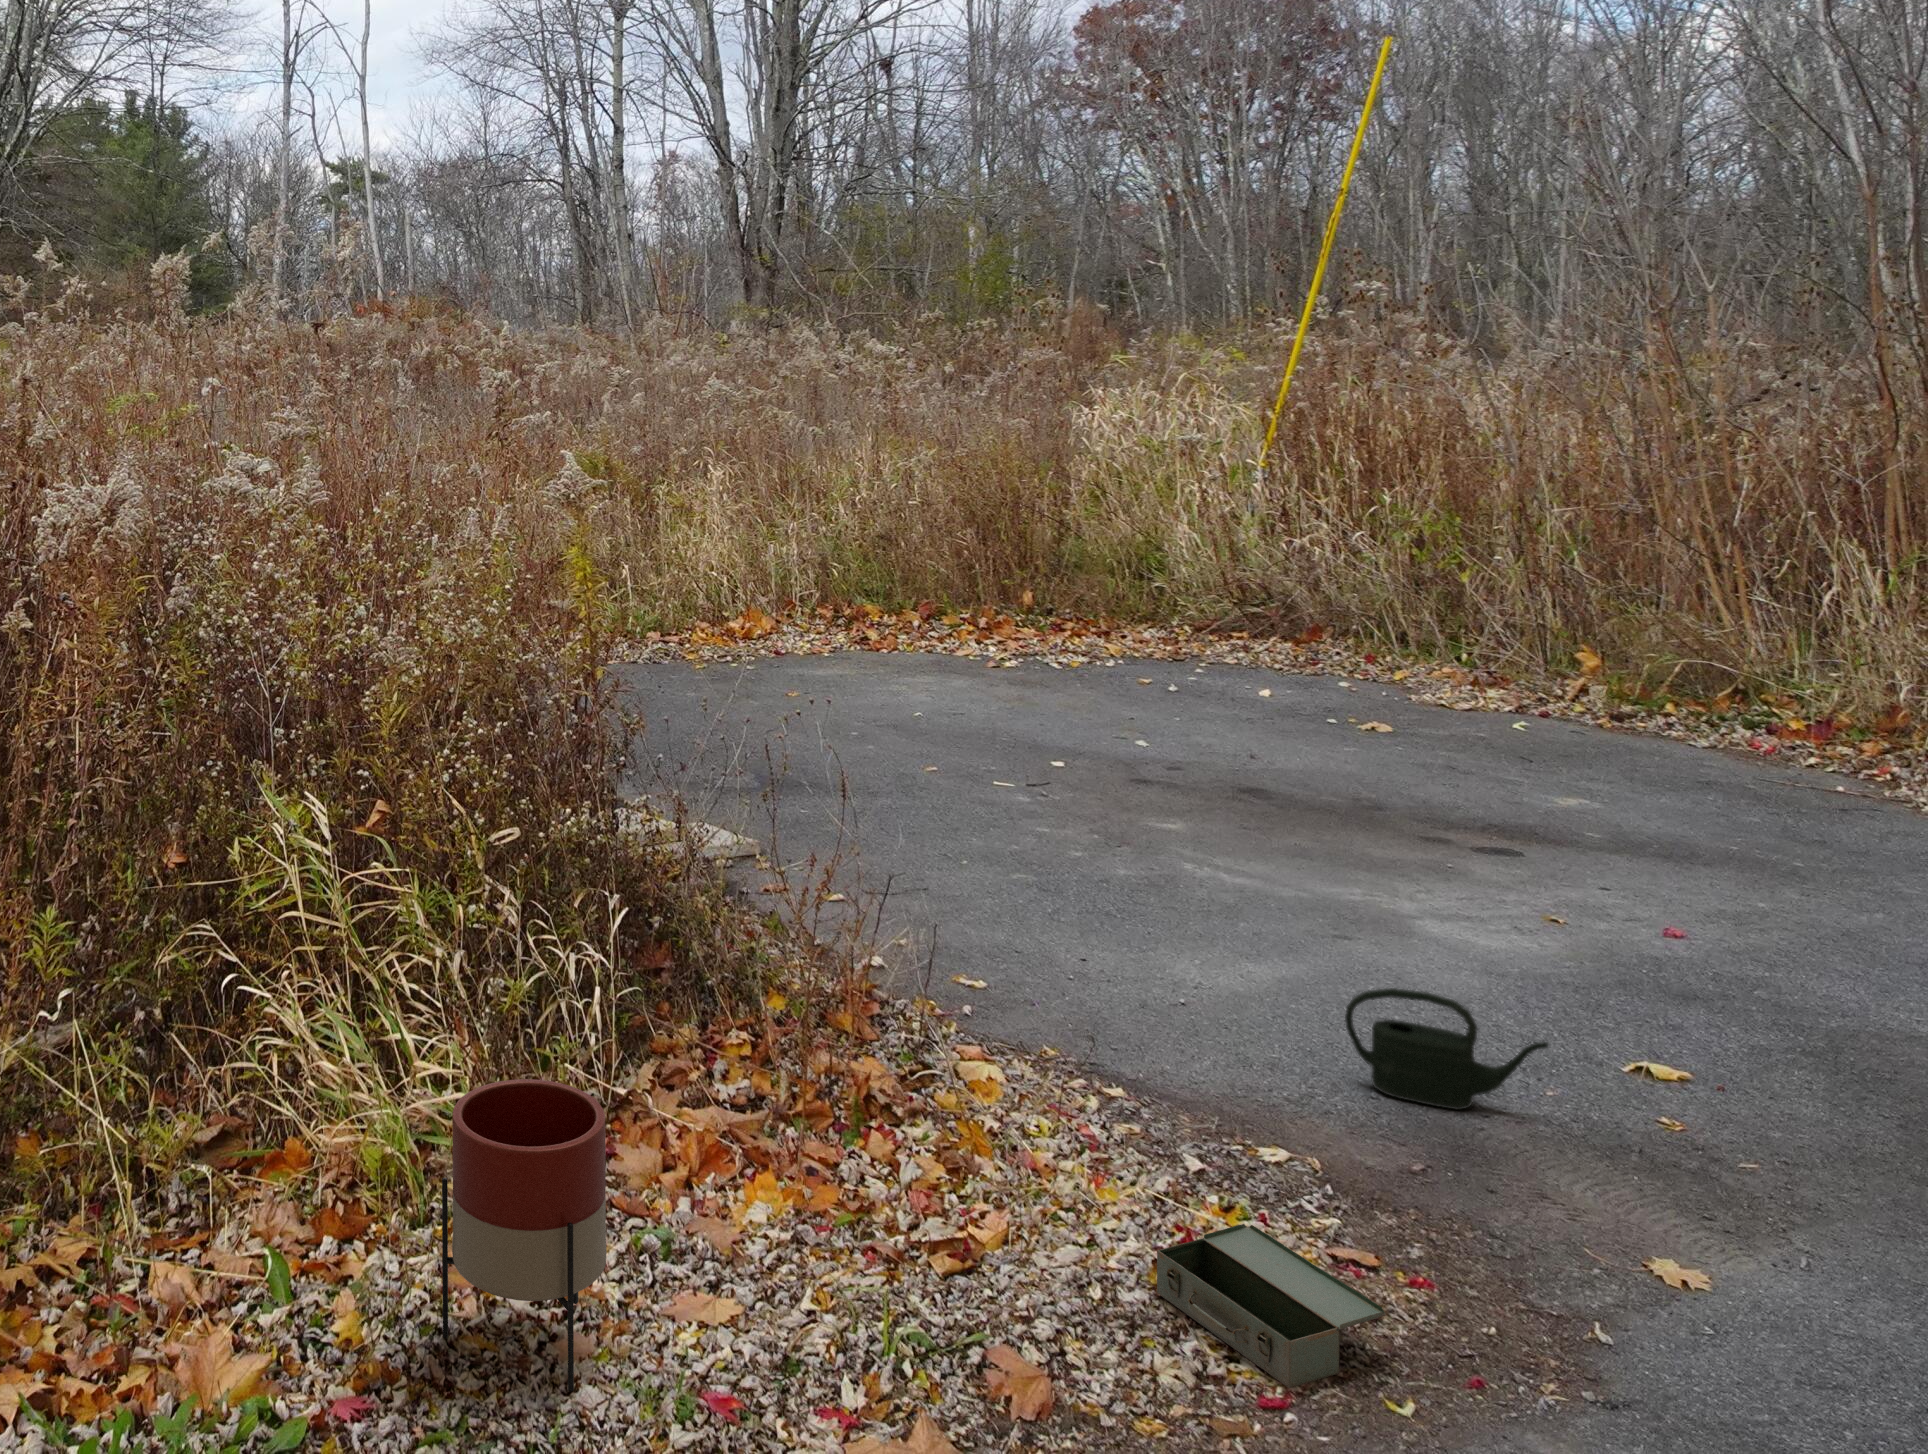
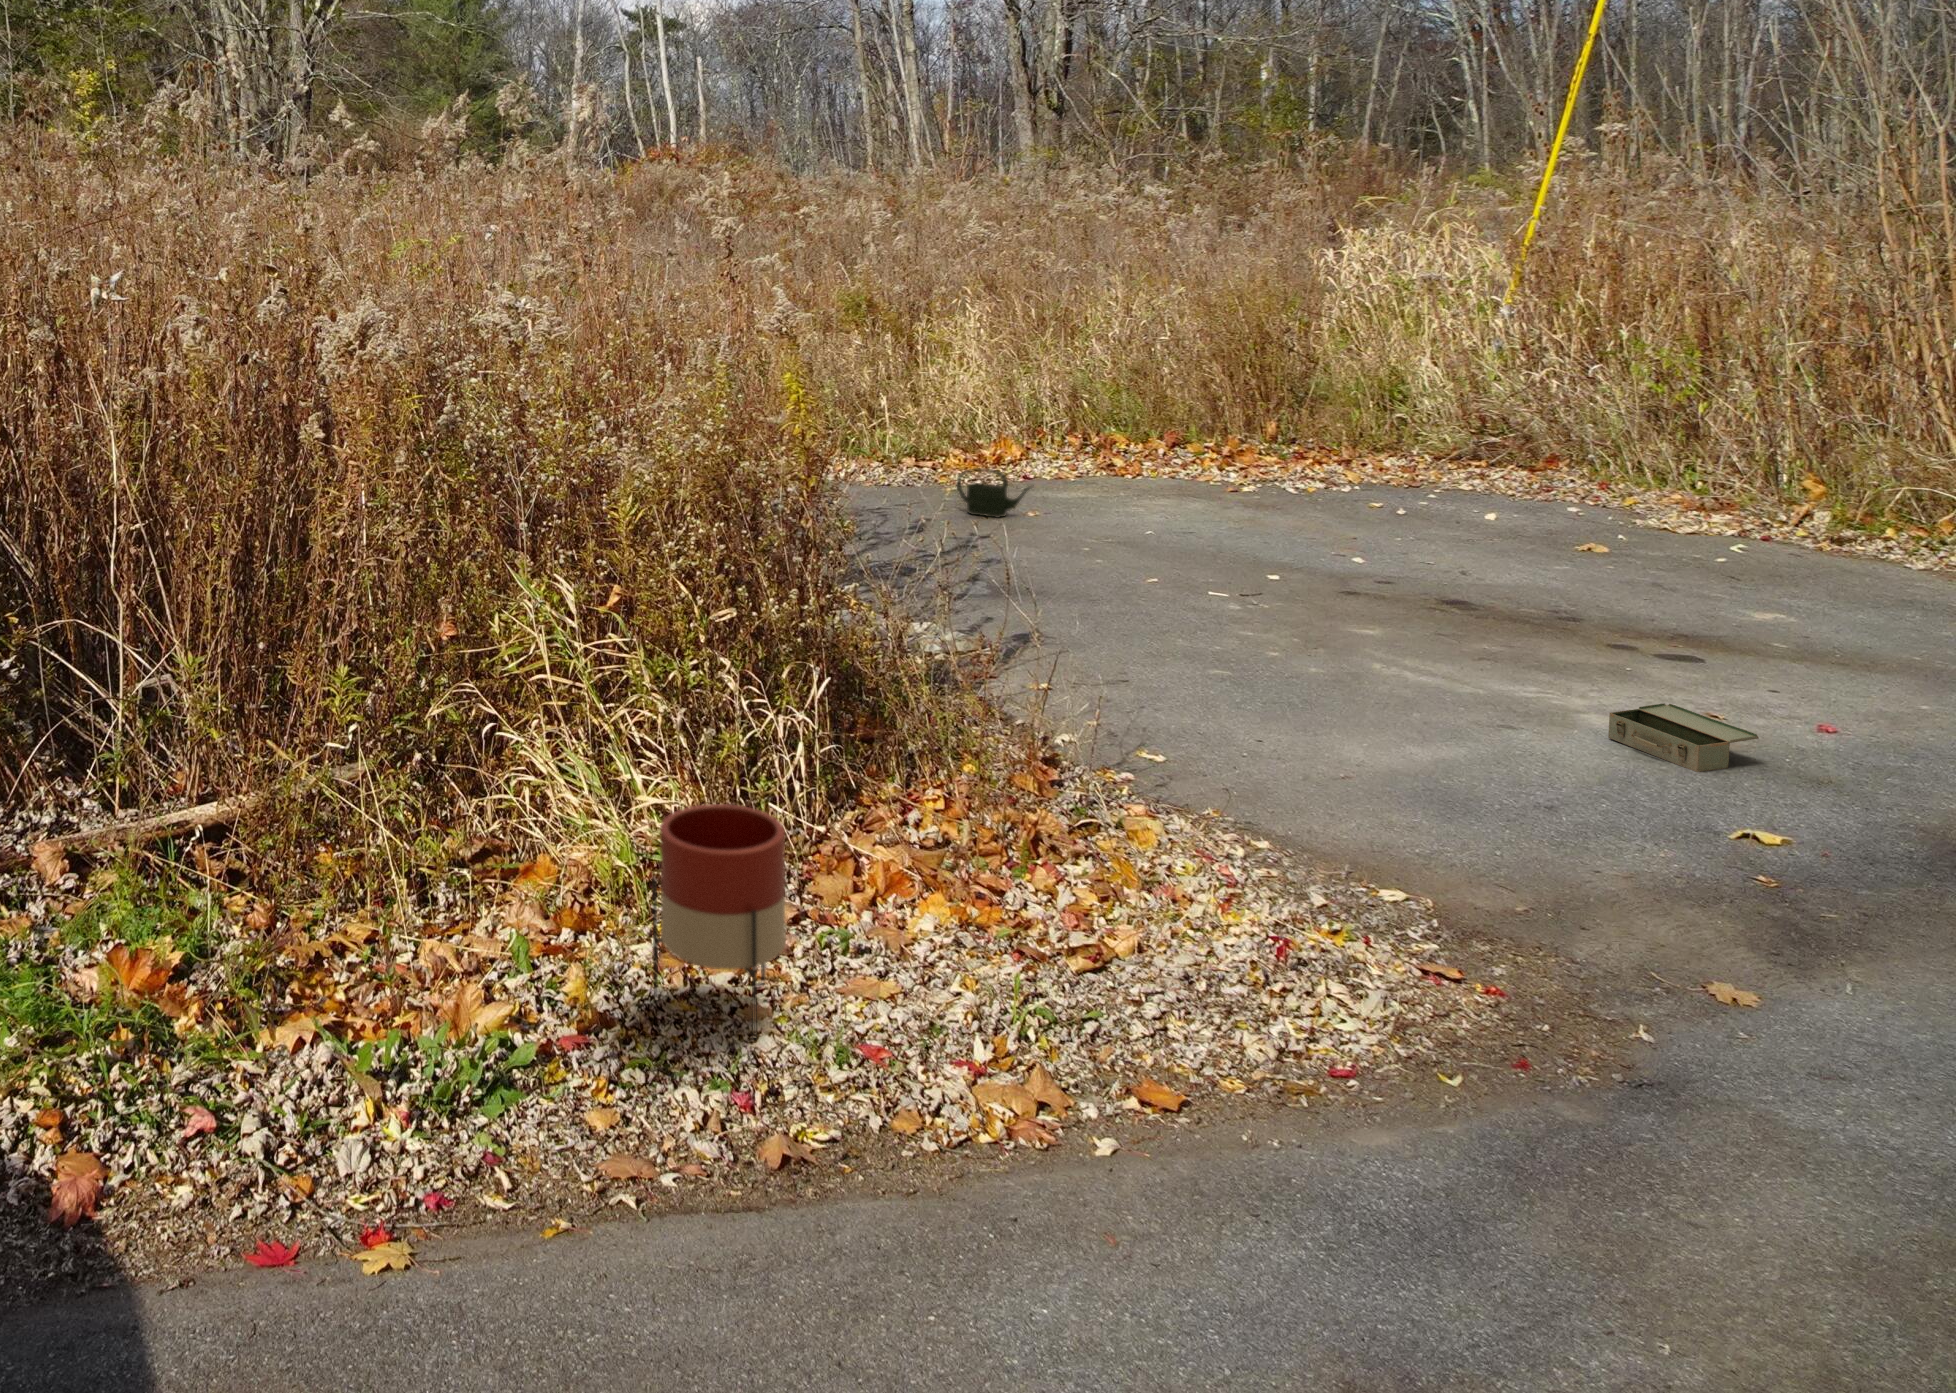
watering can: present [1345,988,1548,1110] -> present [957,468,1031,518]
toolbox: present [1157,1224,1386,1388] -> present [1608,704,1759,772]

